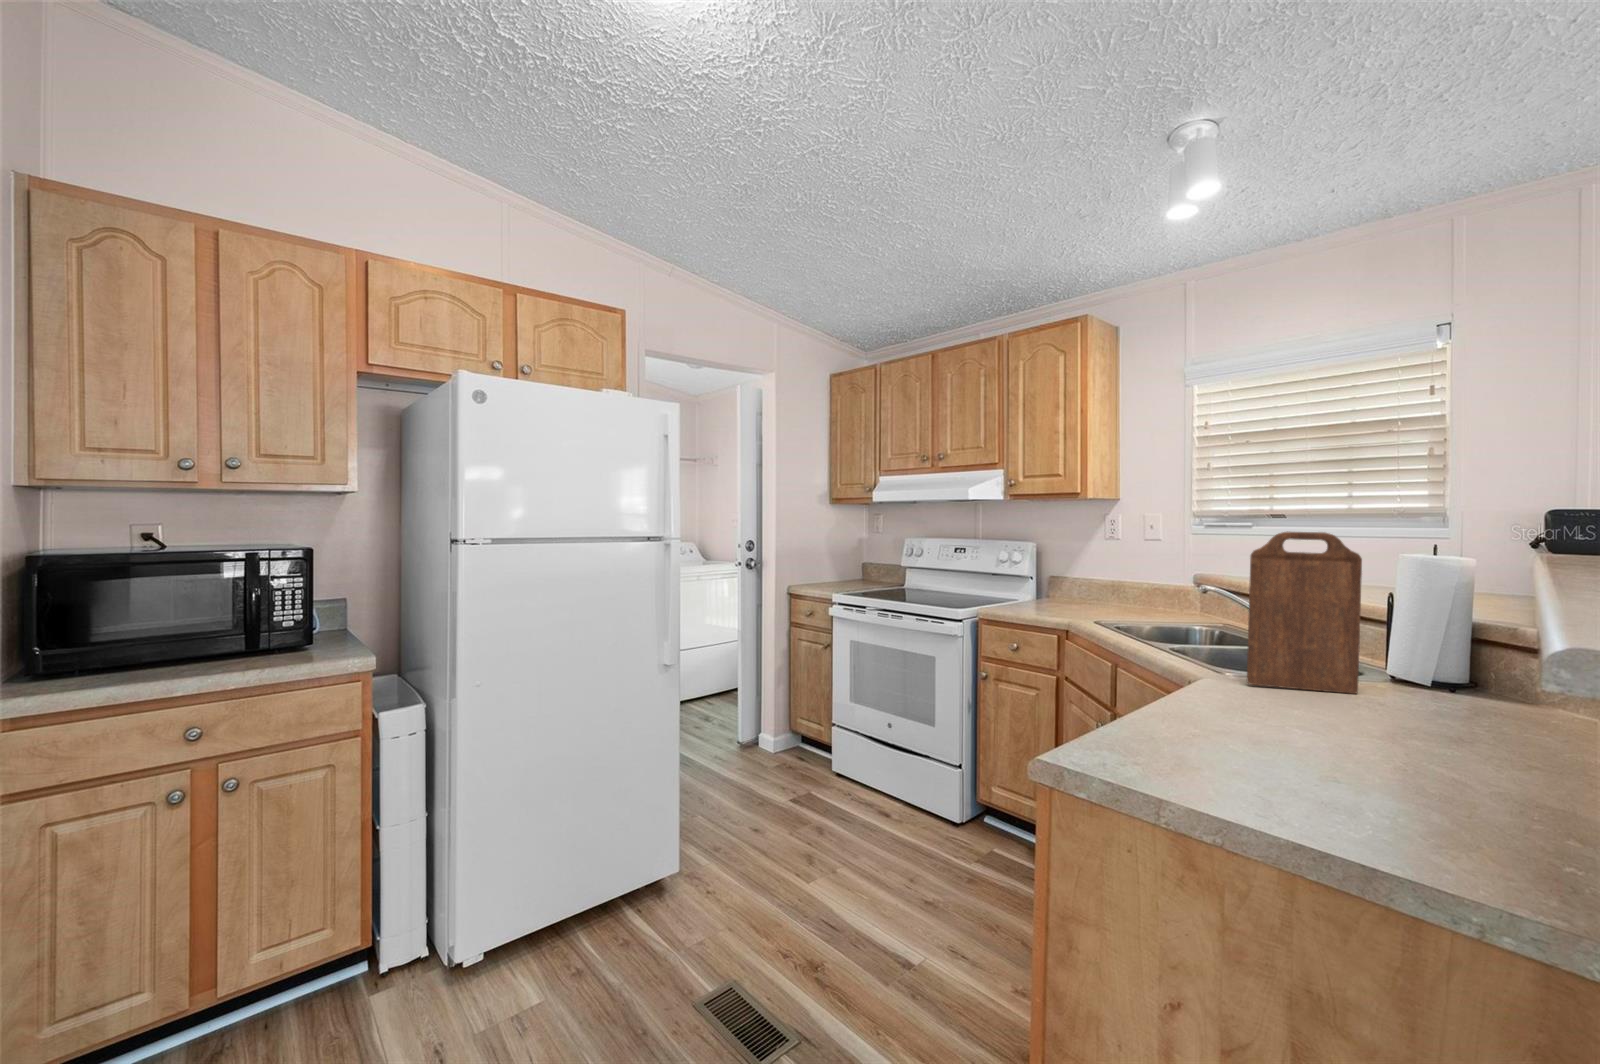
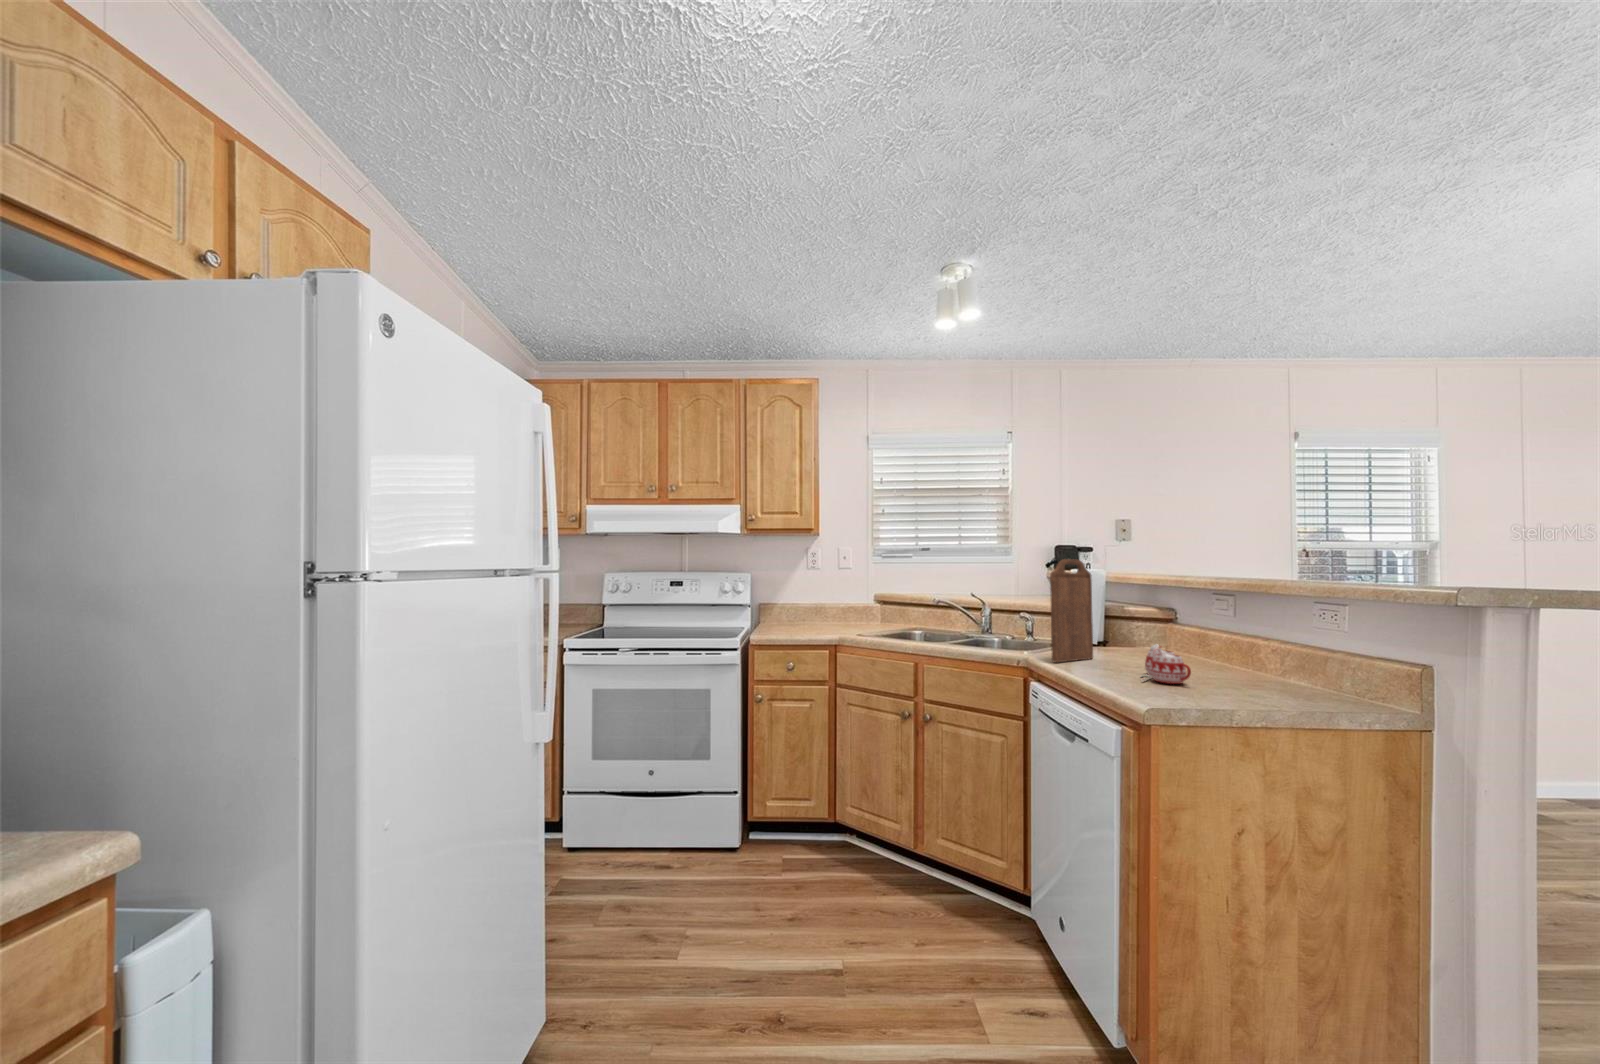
mug: none [1300,678,1448,746] -> present [1141,644,1191,684]

